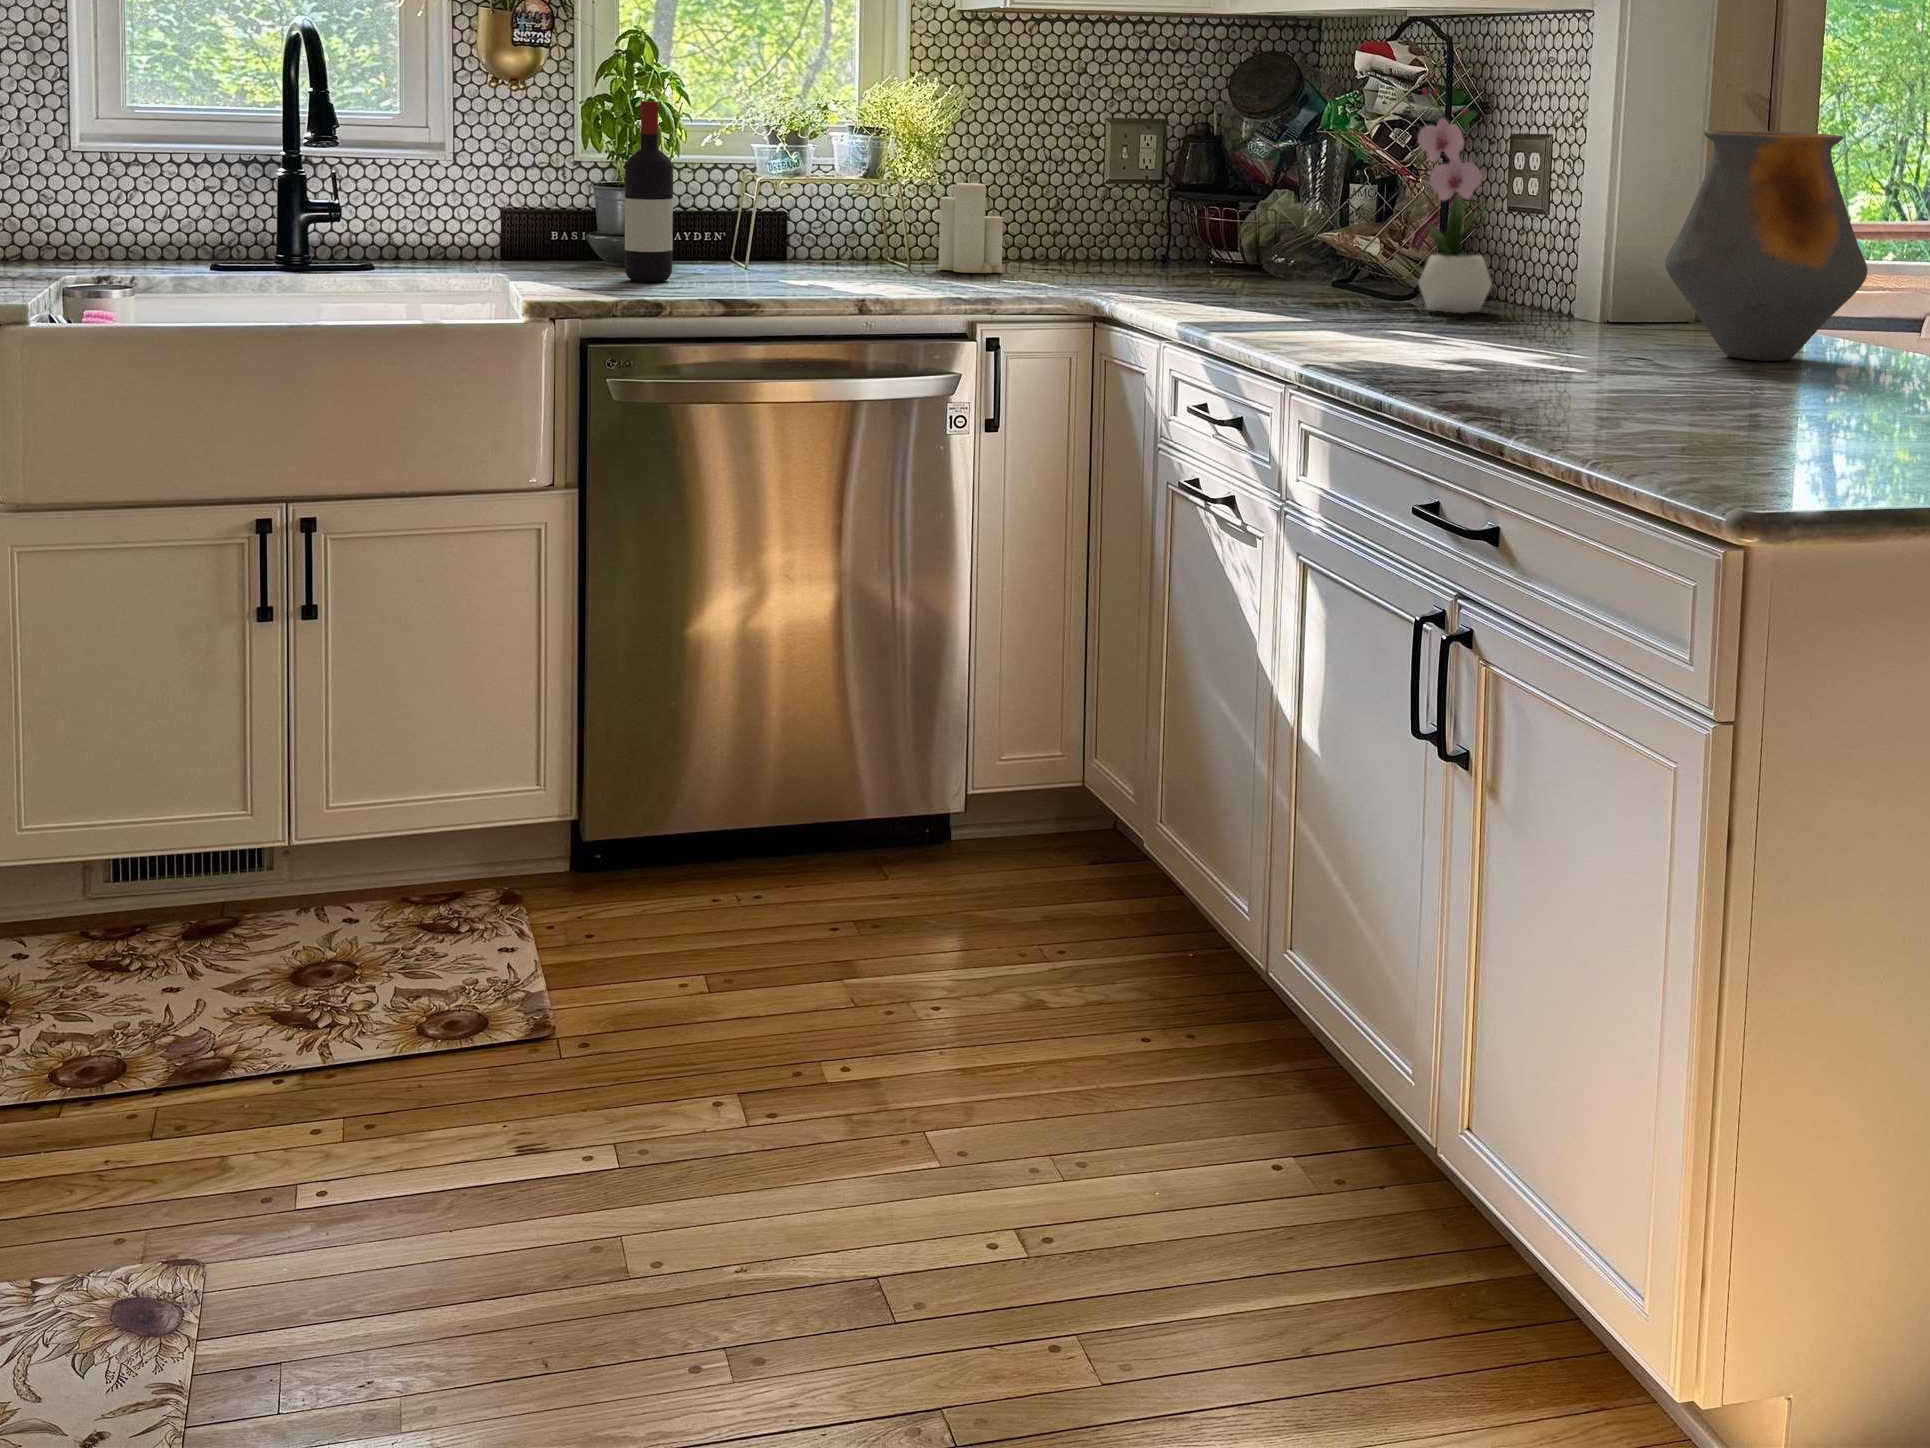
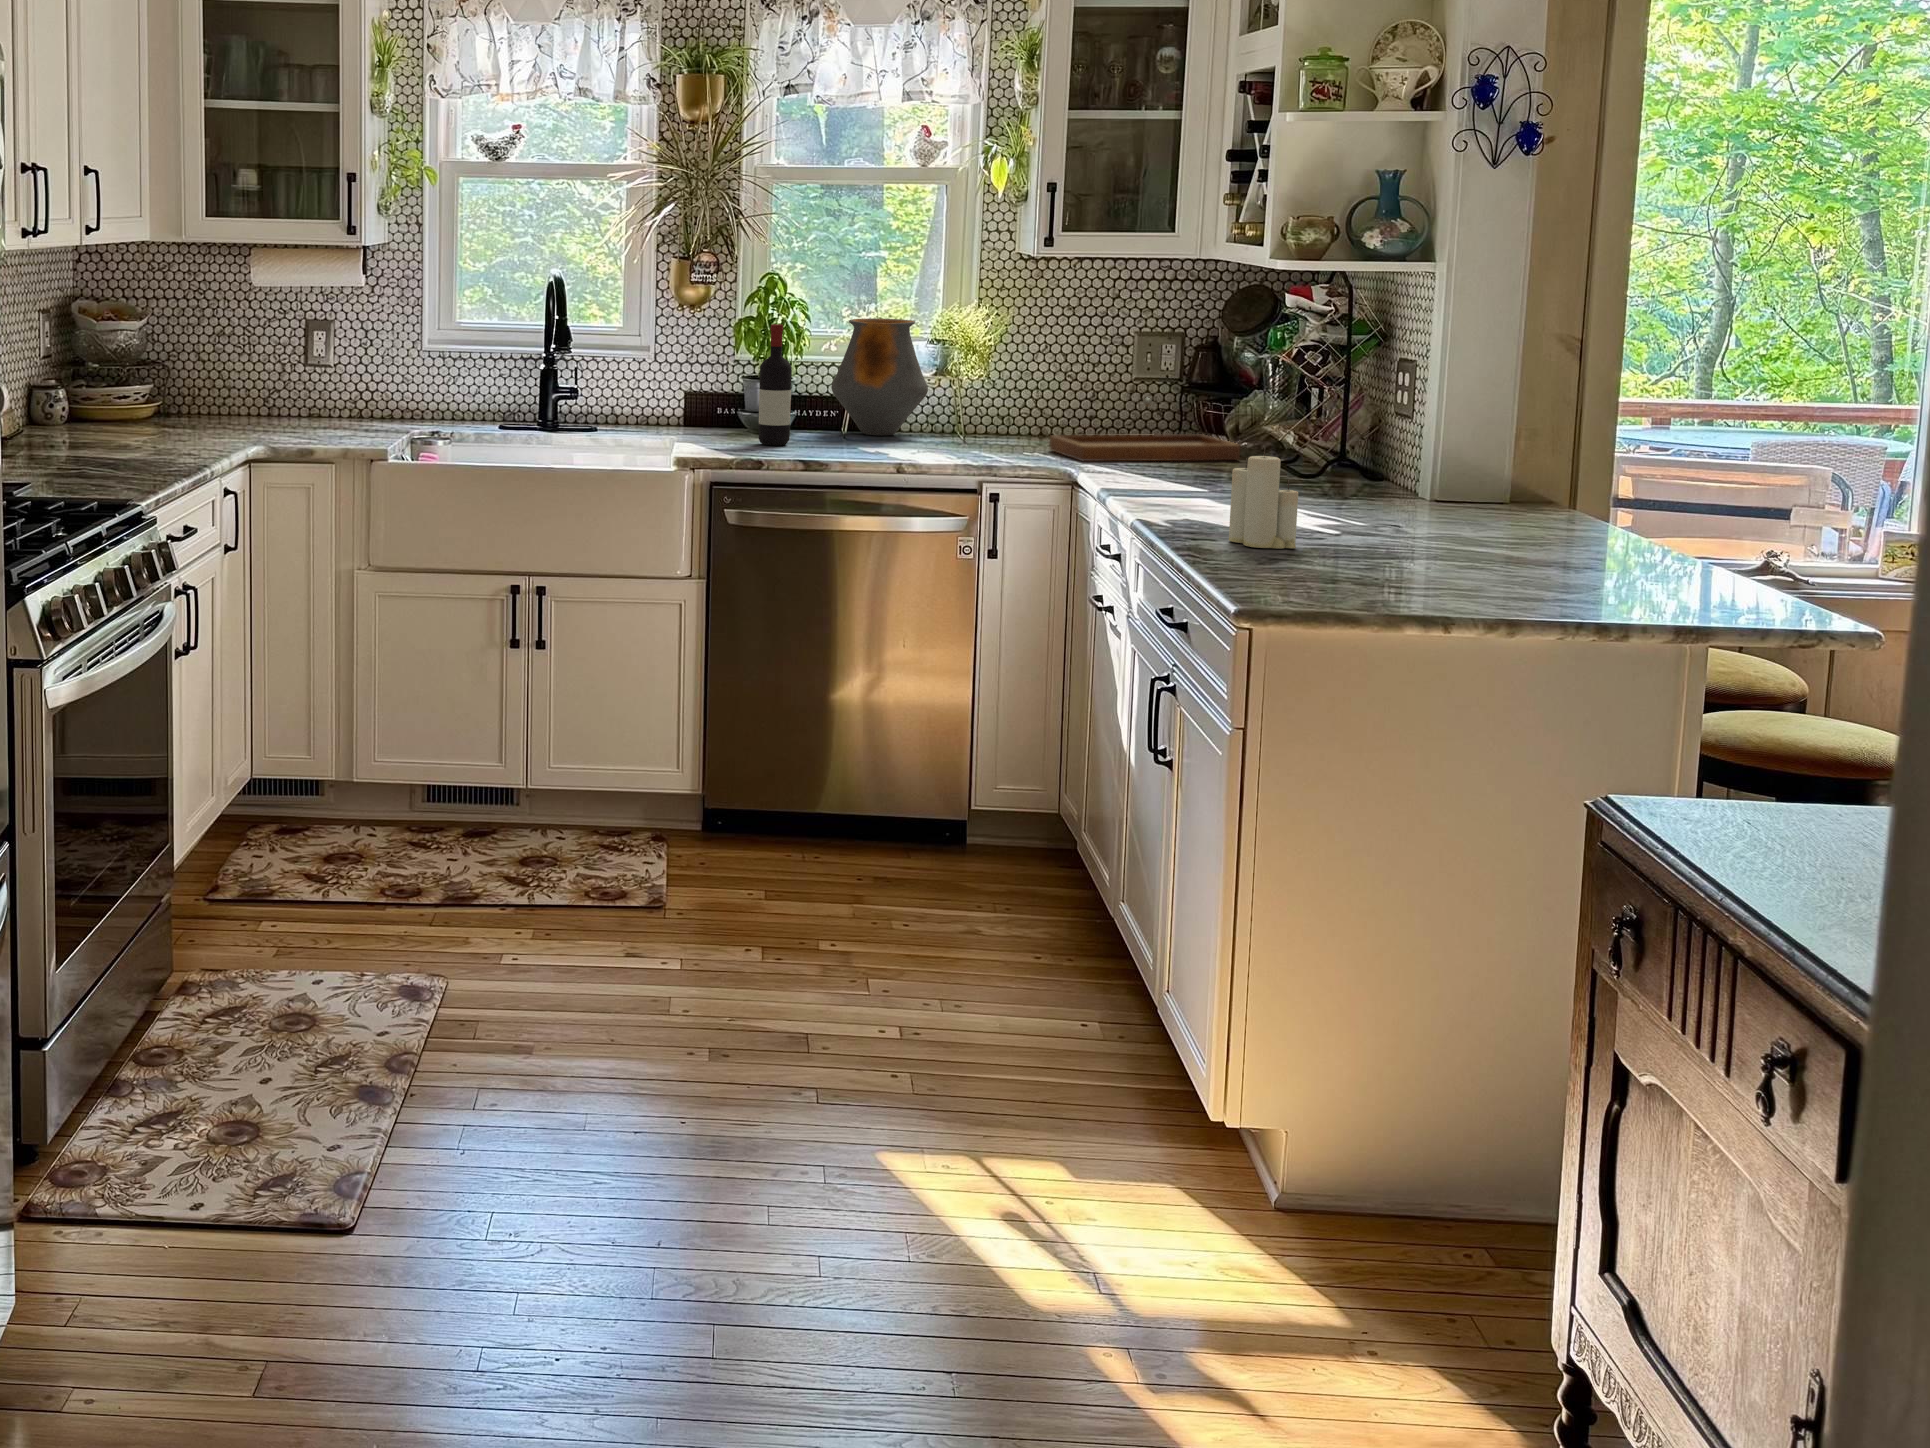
flower arrangement: present [1418,89,1493,313] -> none [1295,327,1369,489]
vase: present [1665,131,1867,361] -> present [831,318,928,436]
candle: present [939,173,1003,273] -> present [1229,448,1298,548]
tray: none [1032,201,1285,290] -> present [1050,398,1240,461]

